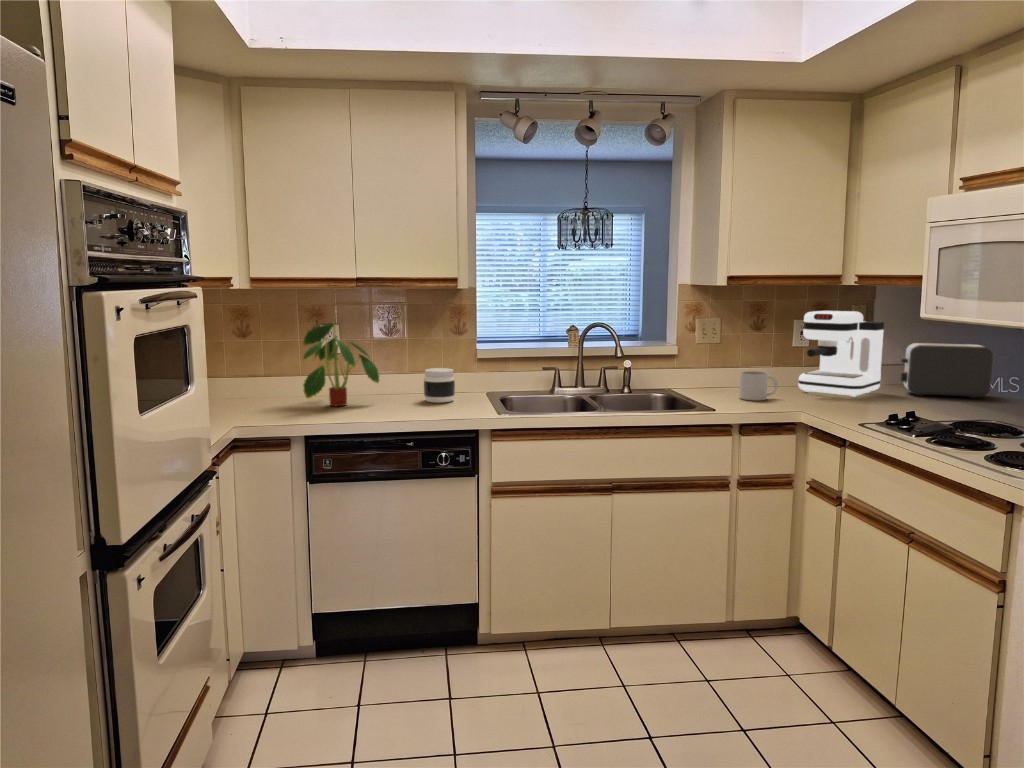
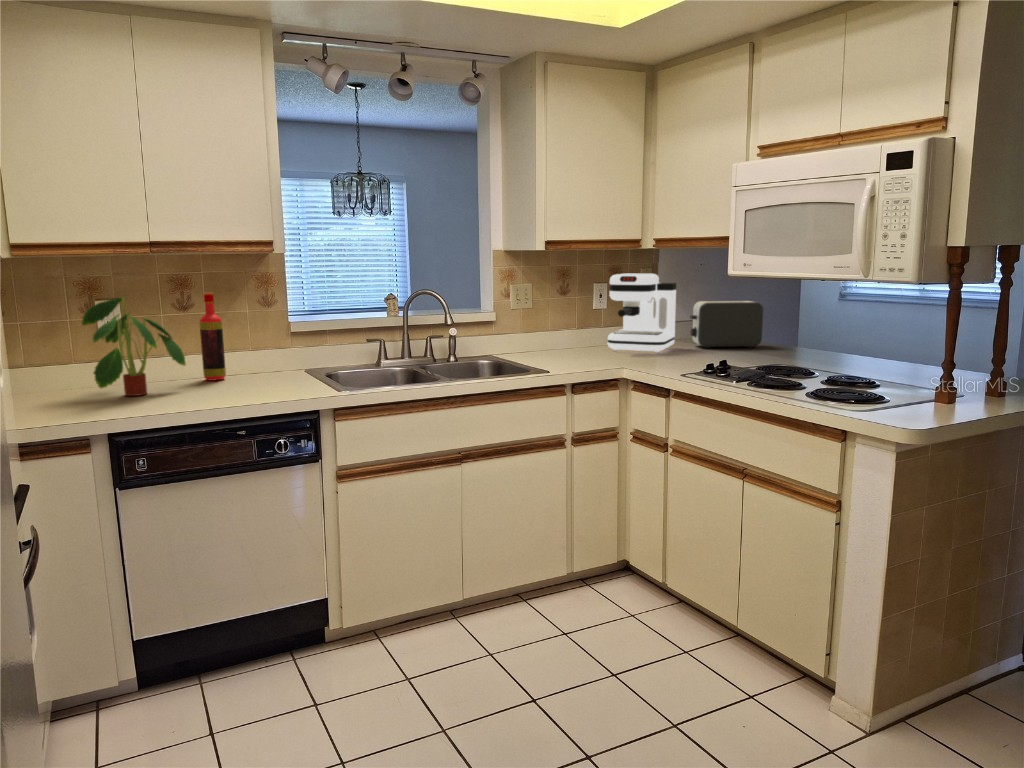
bottle: none [397,321,416,397] -> present [200,293,226,381]
jar: present [424,368,455,403] -> none [238,345,275,384]
mug: present [740,371,778,400] -> none [562,333,596,361]

